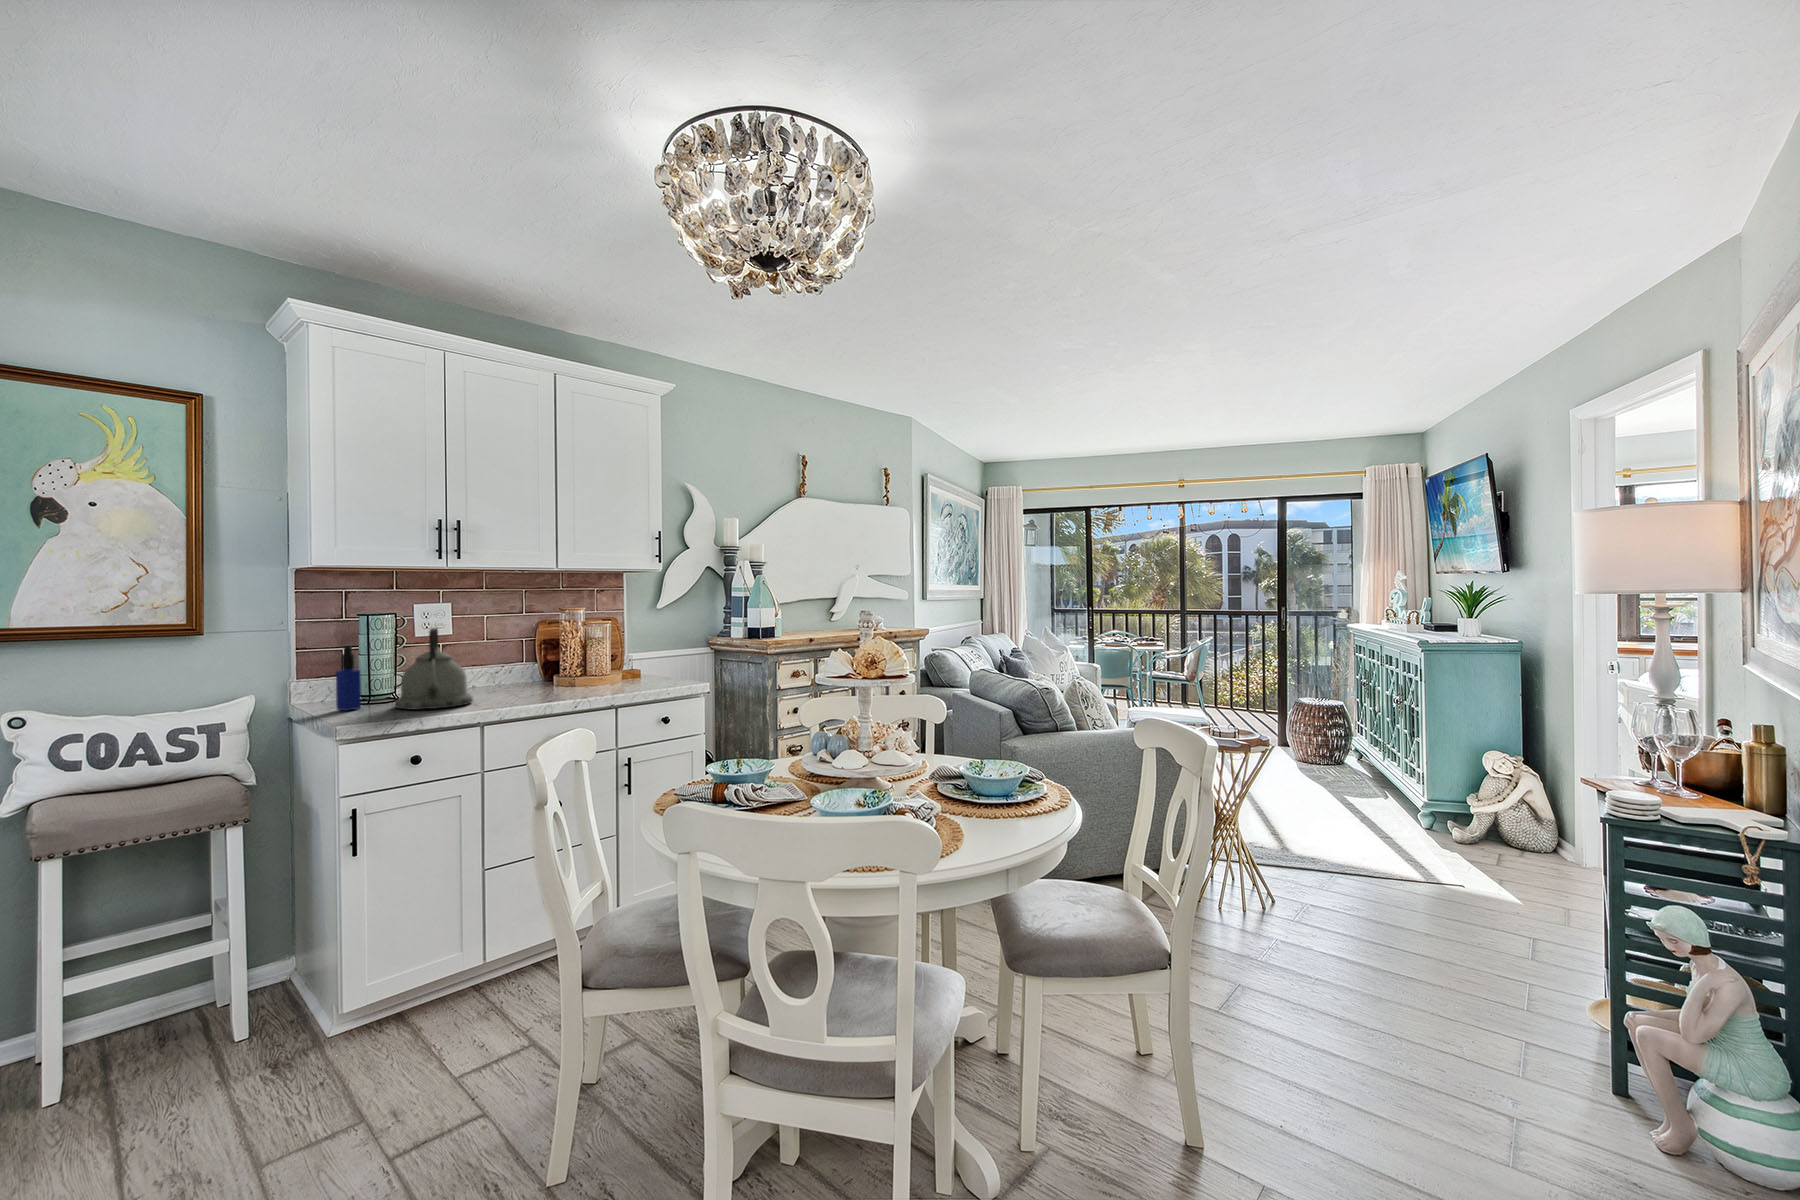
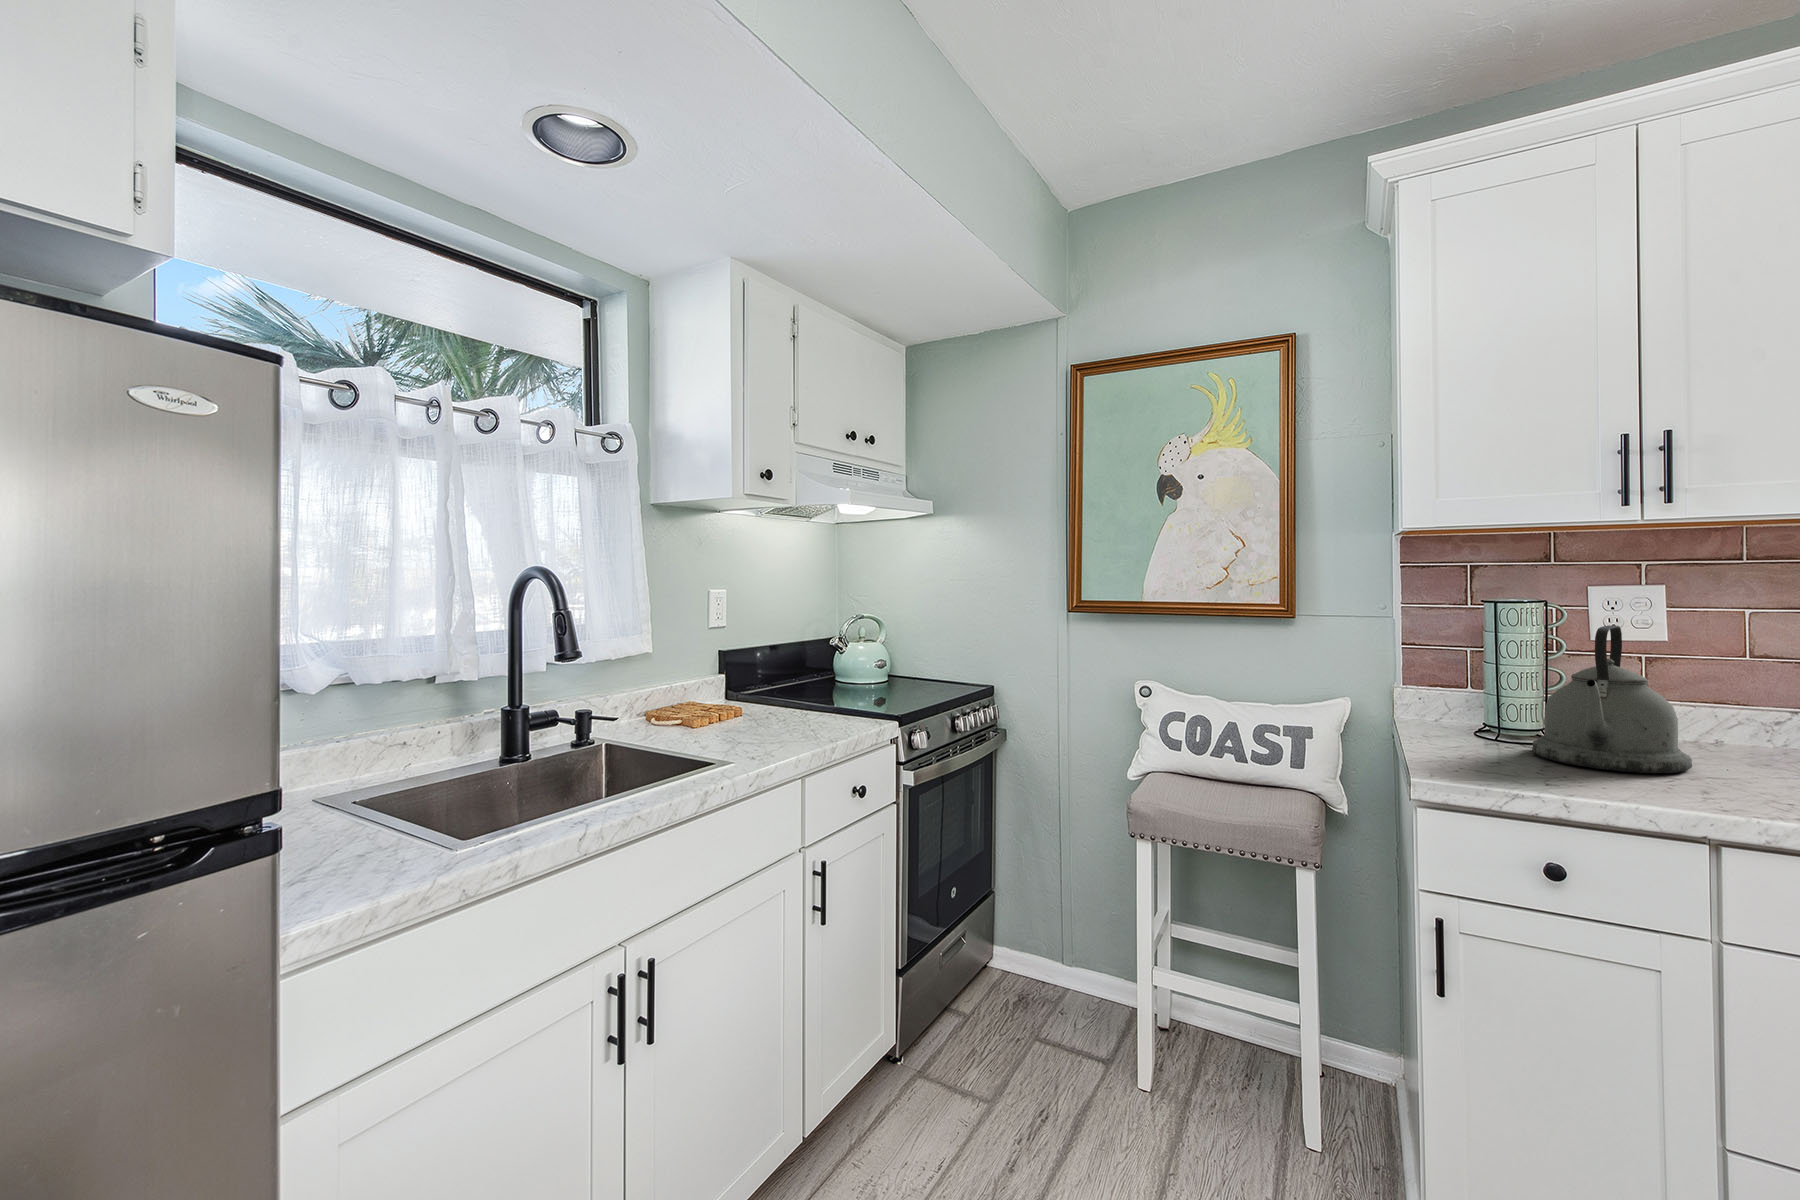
bottle: present [336,646,361,711] -> none [1443,645,1479,742]

